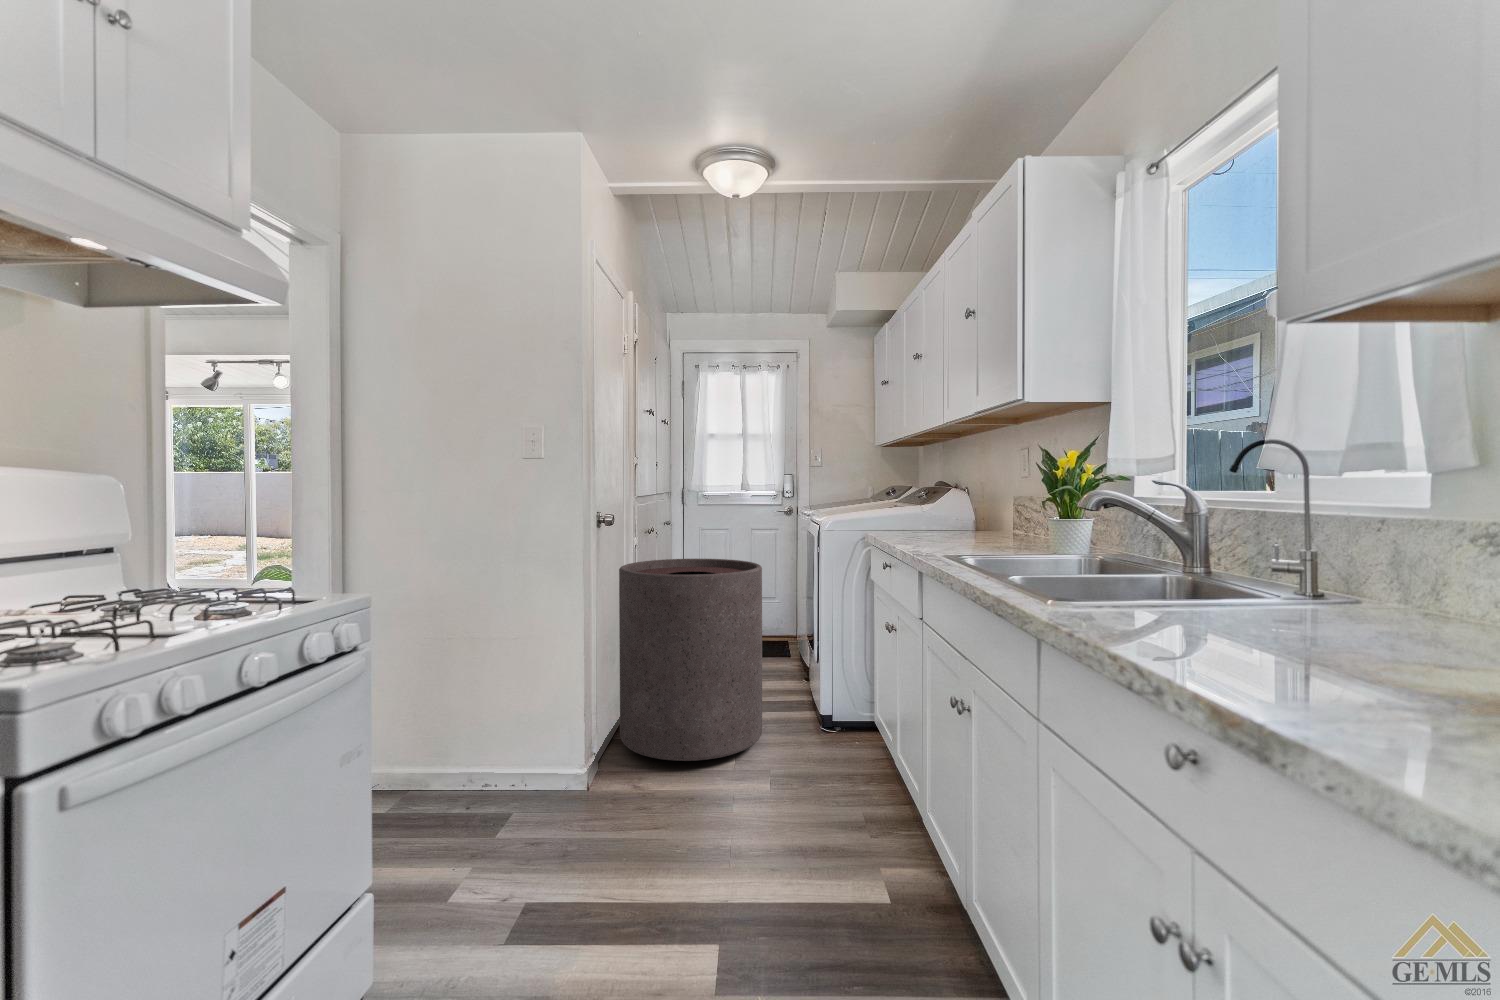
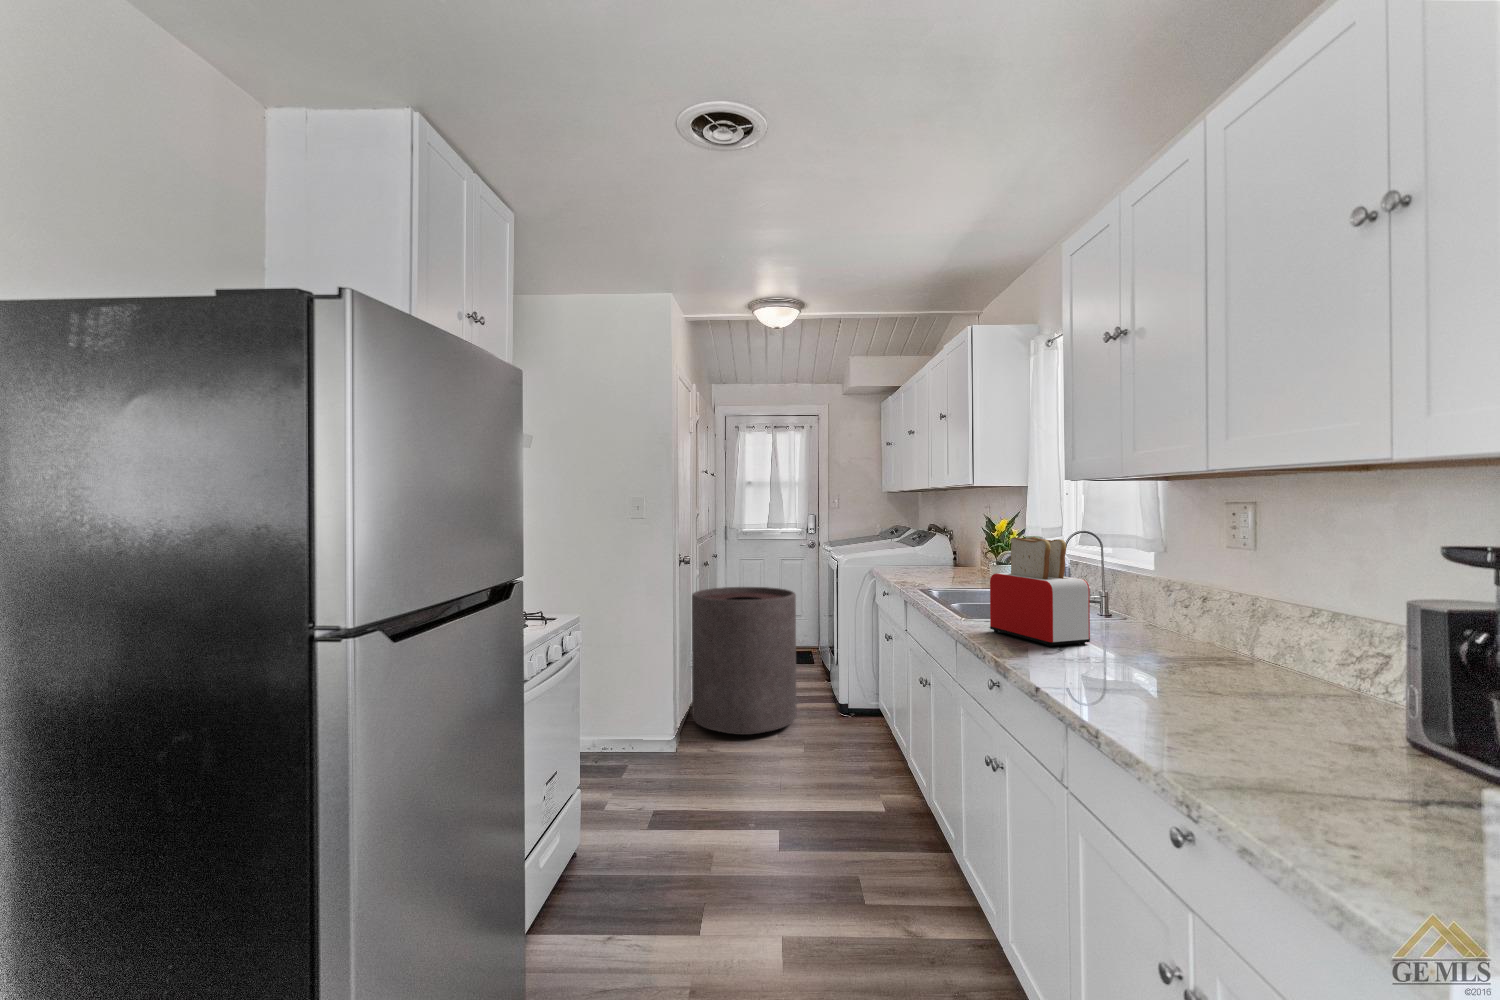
toaster: none [1127,423,1391,665] -> present [990,537,1090,647]

